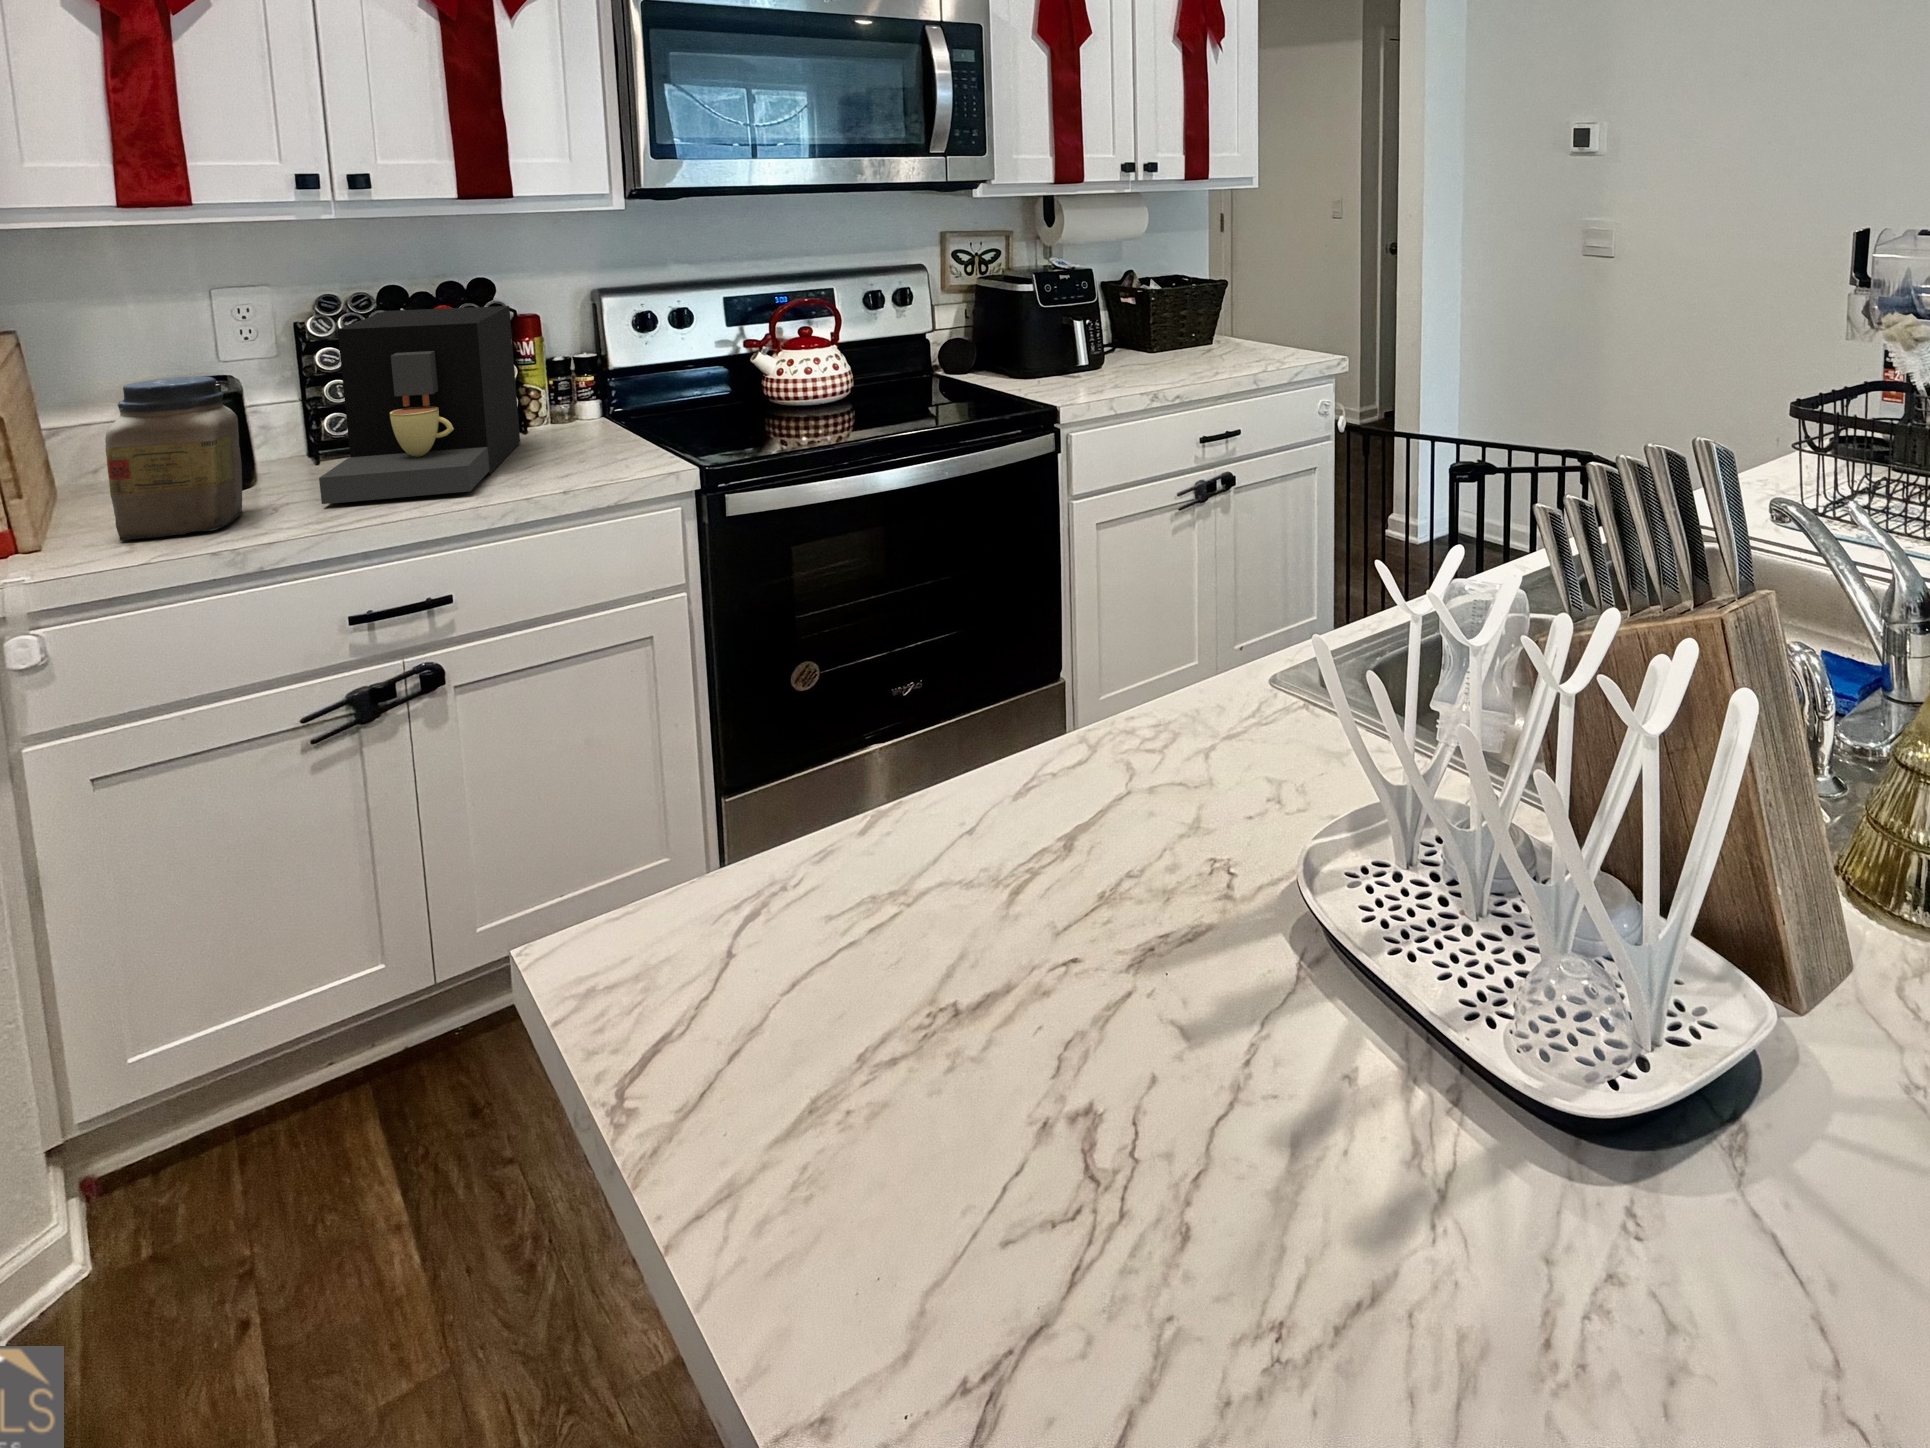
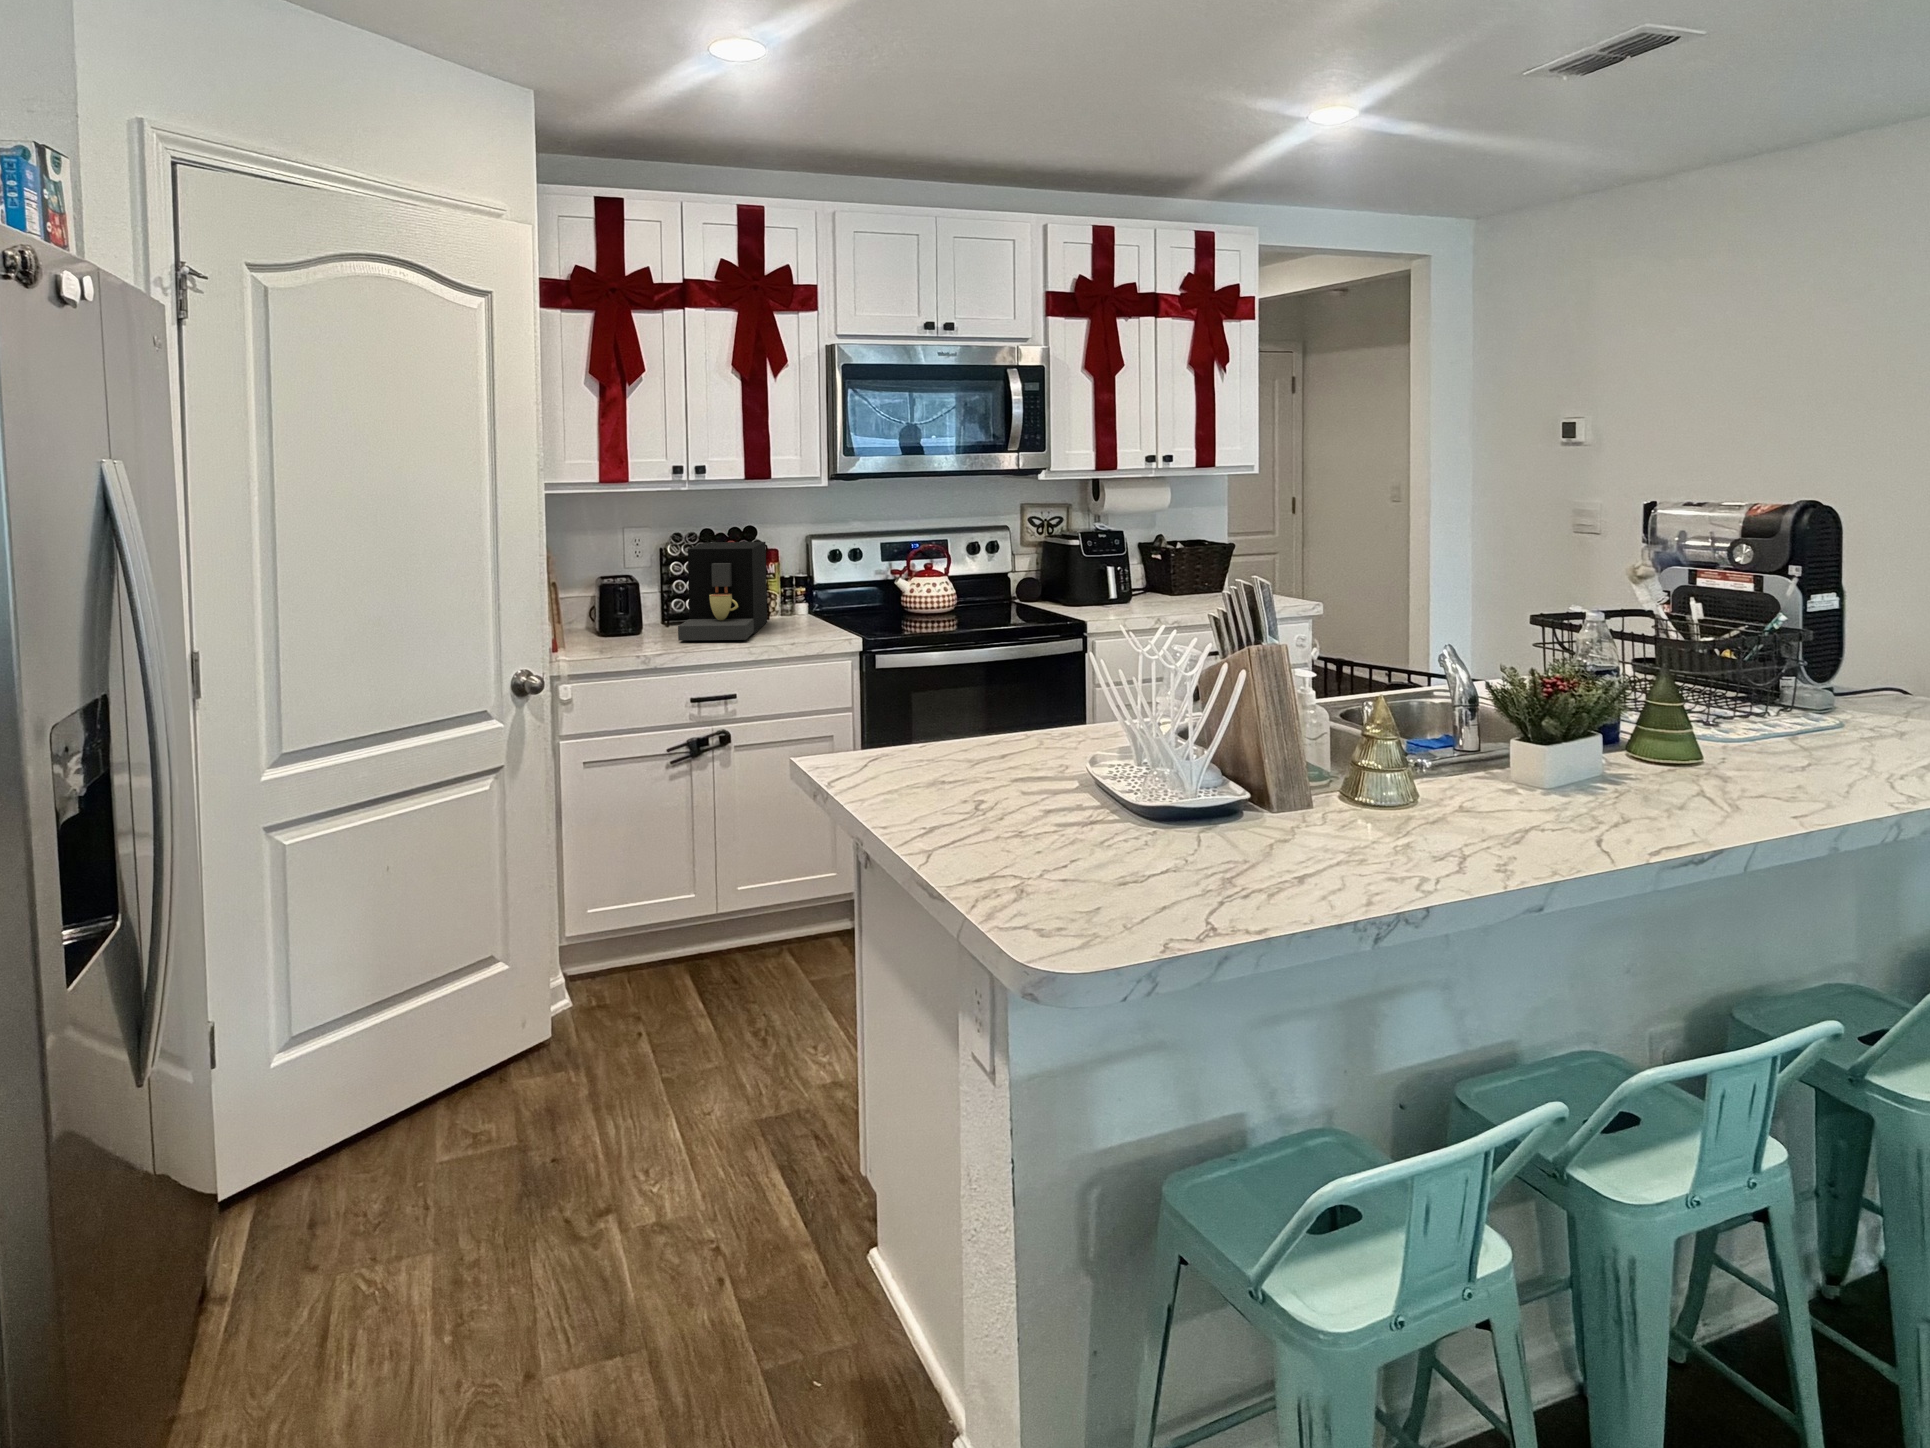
jar: present [105,376,242,541] -> none [595,569,645,649]

